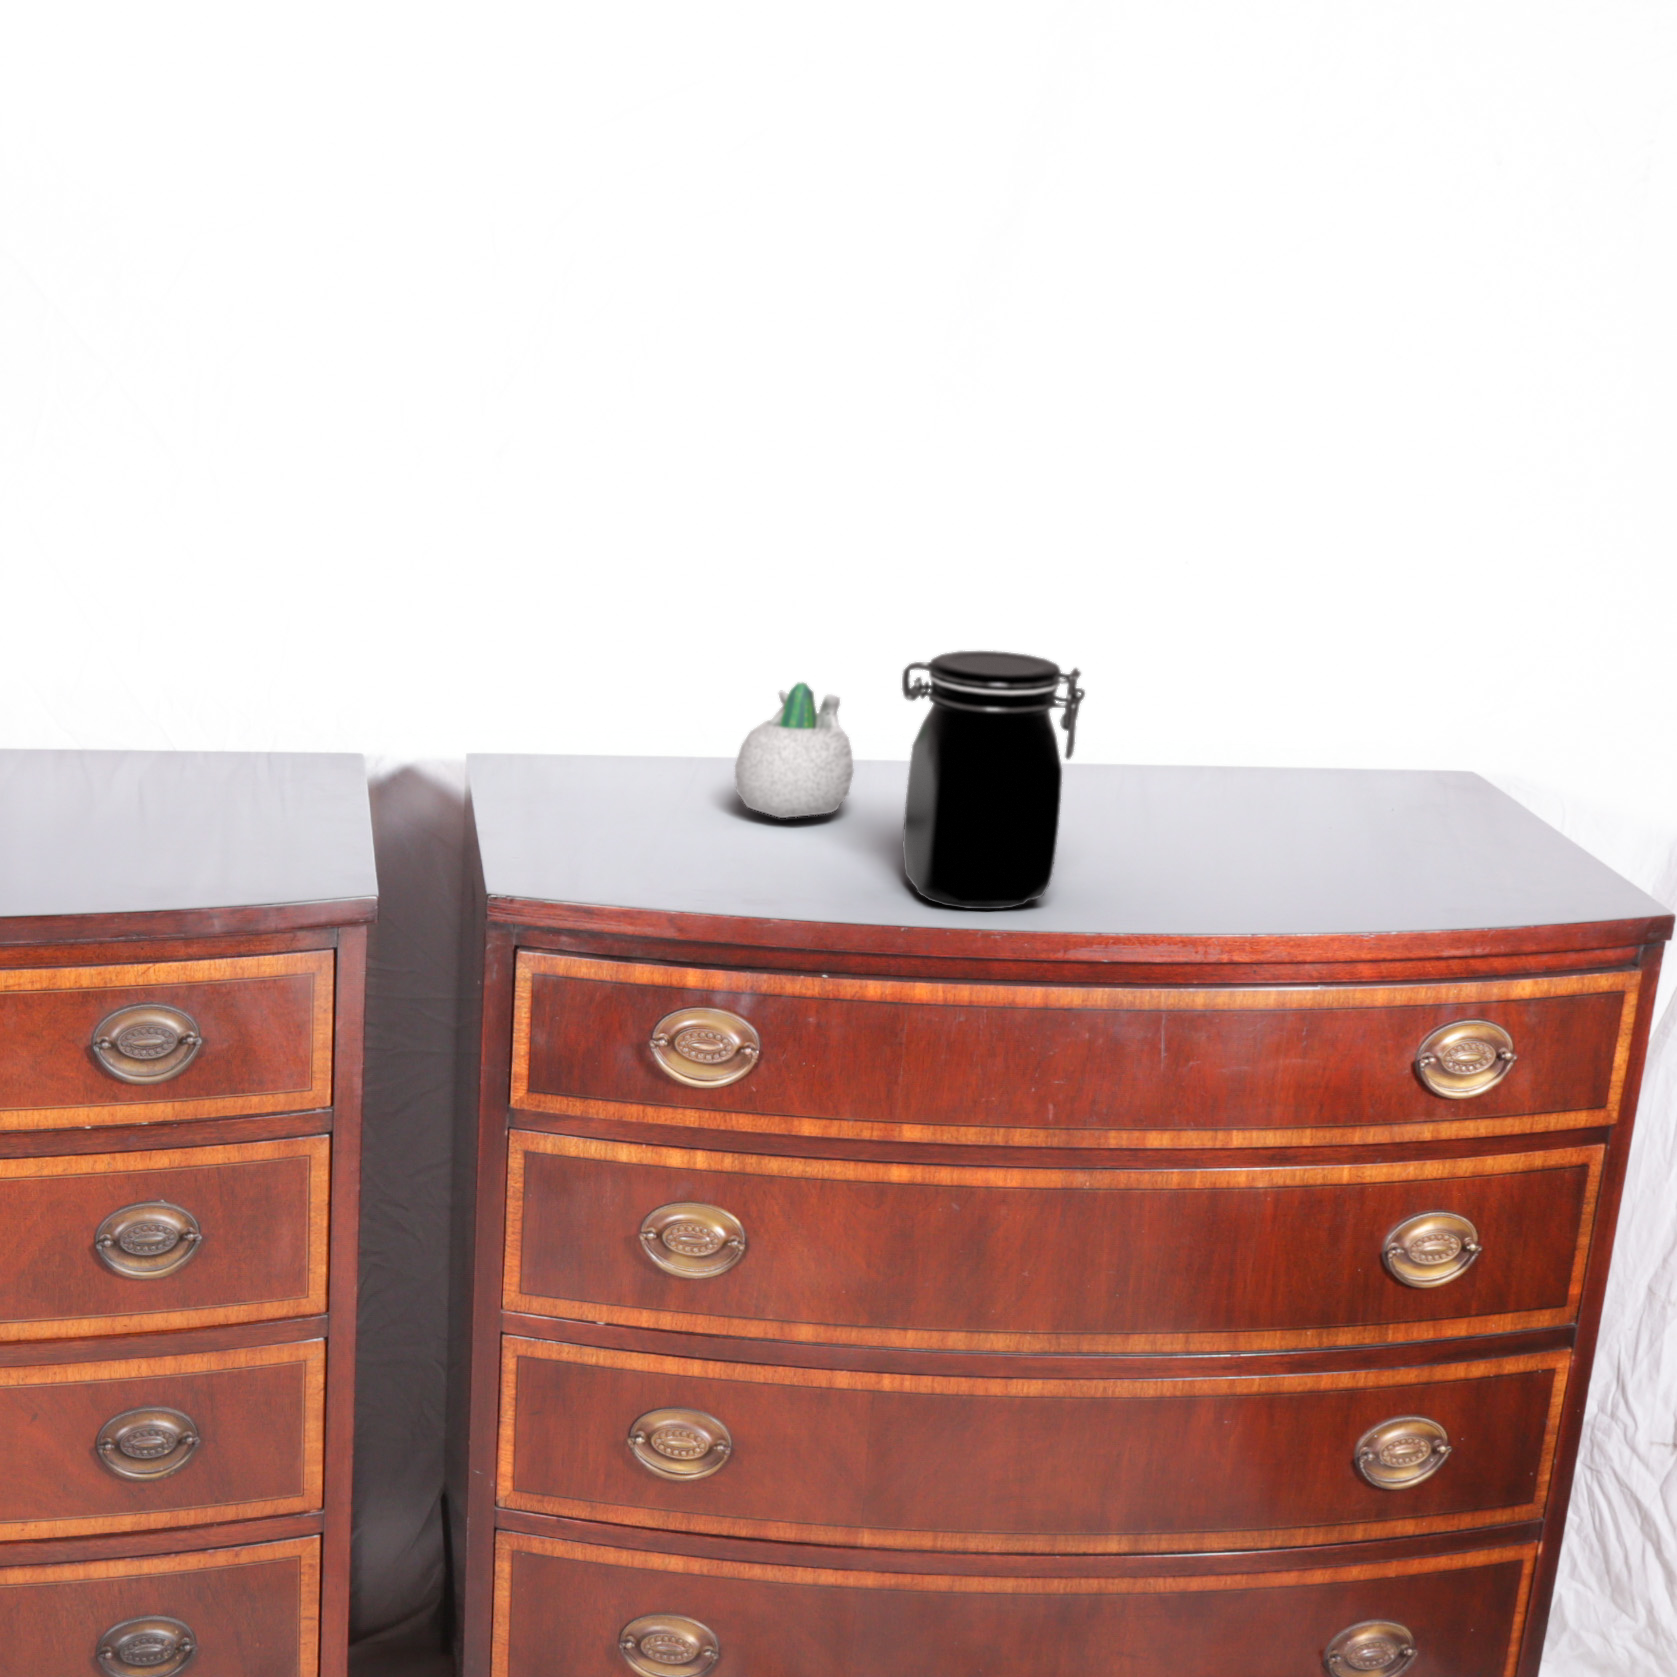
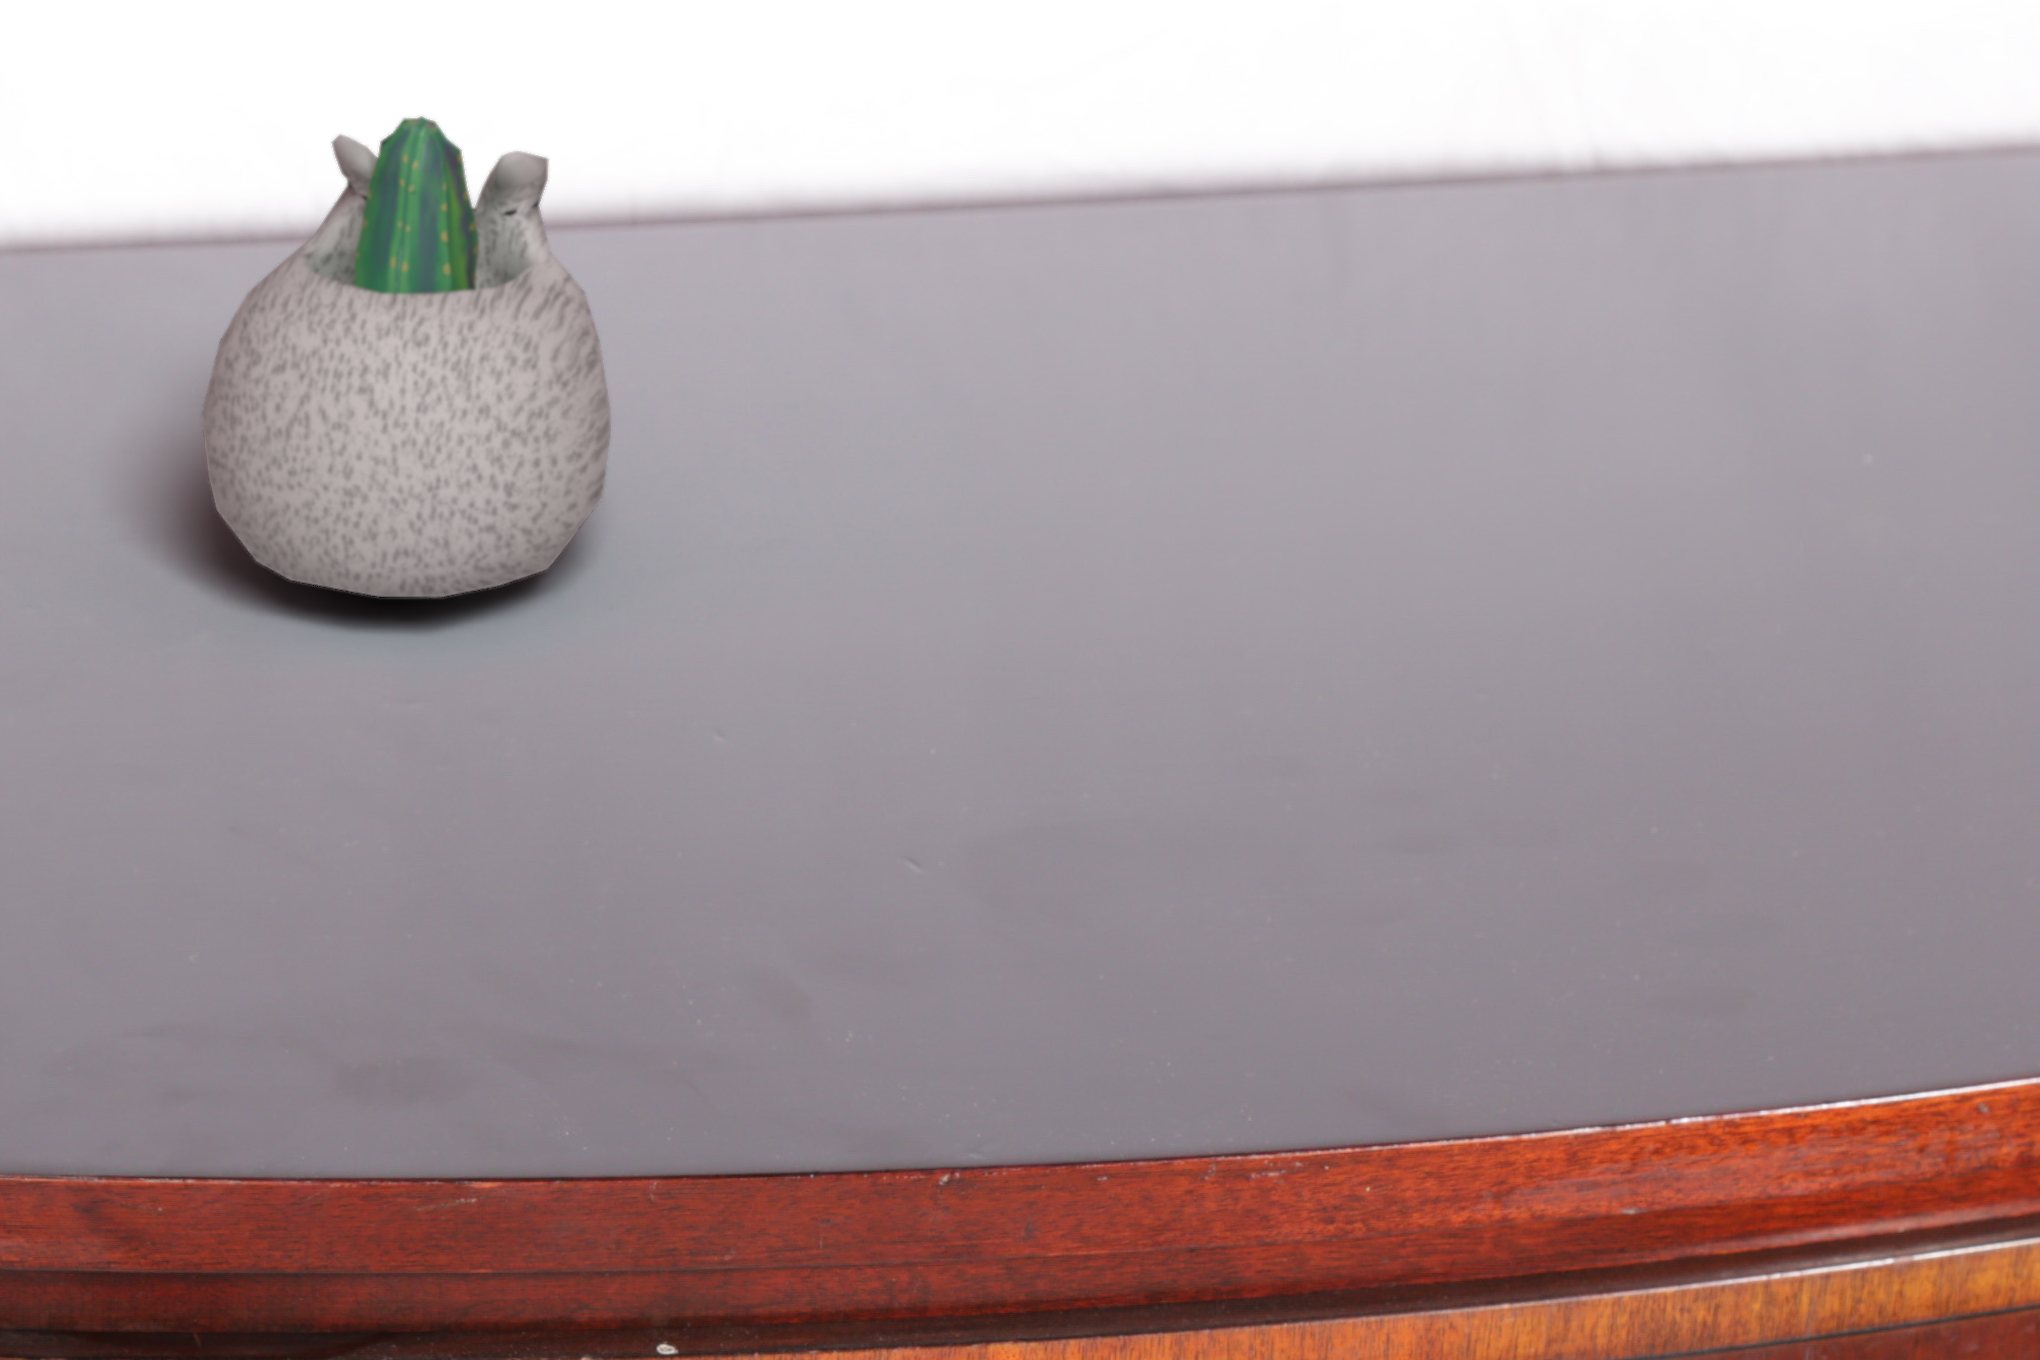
jar: present [902,651,1085,909] -> none [859,76,1525,1033]

